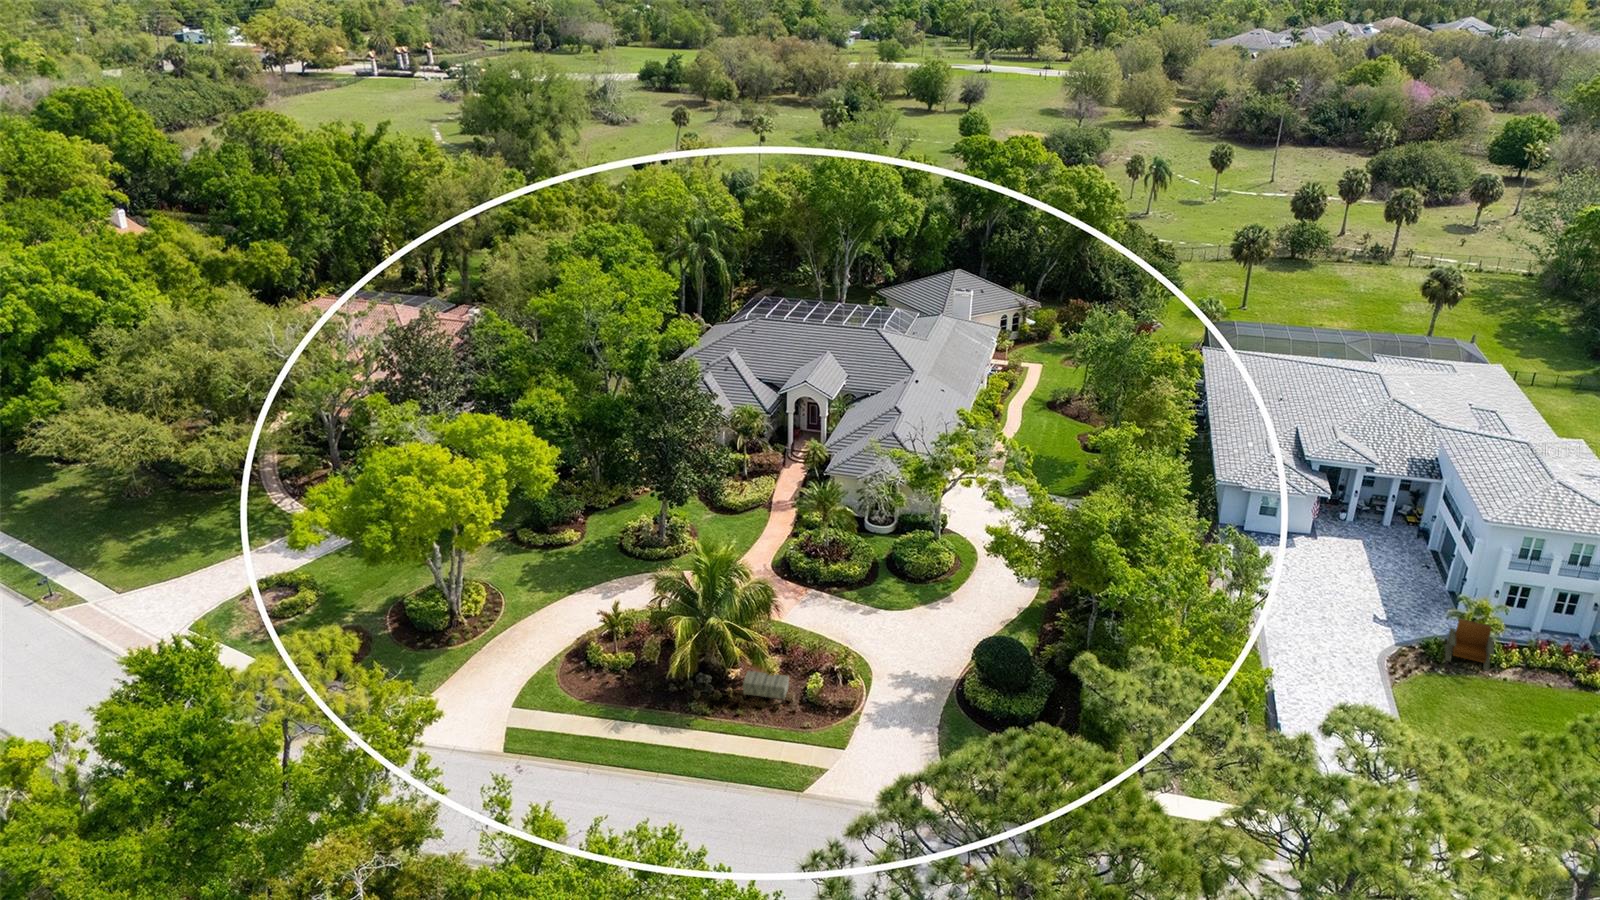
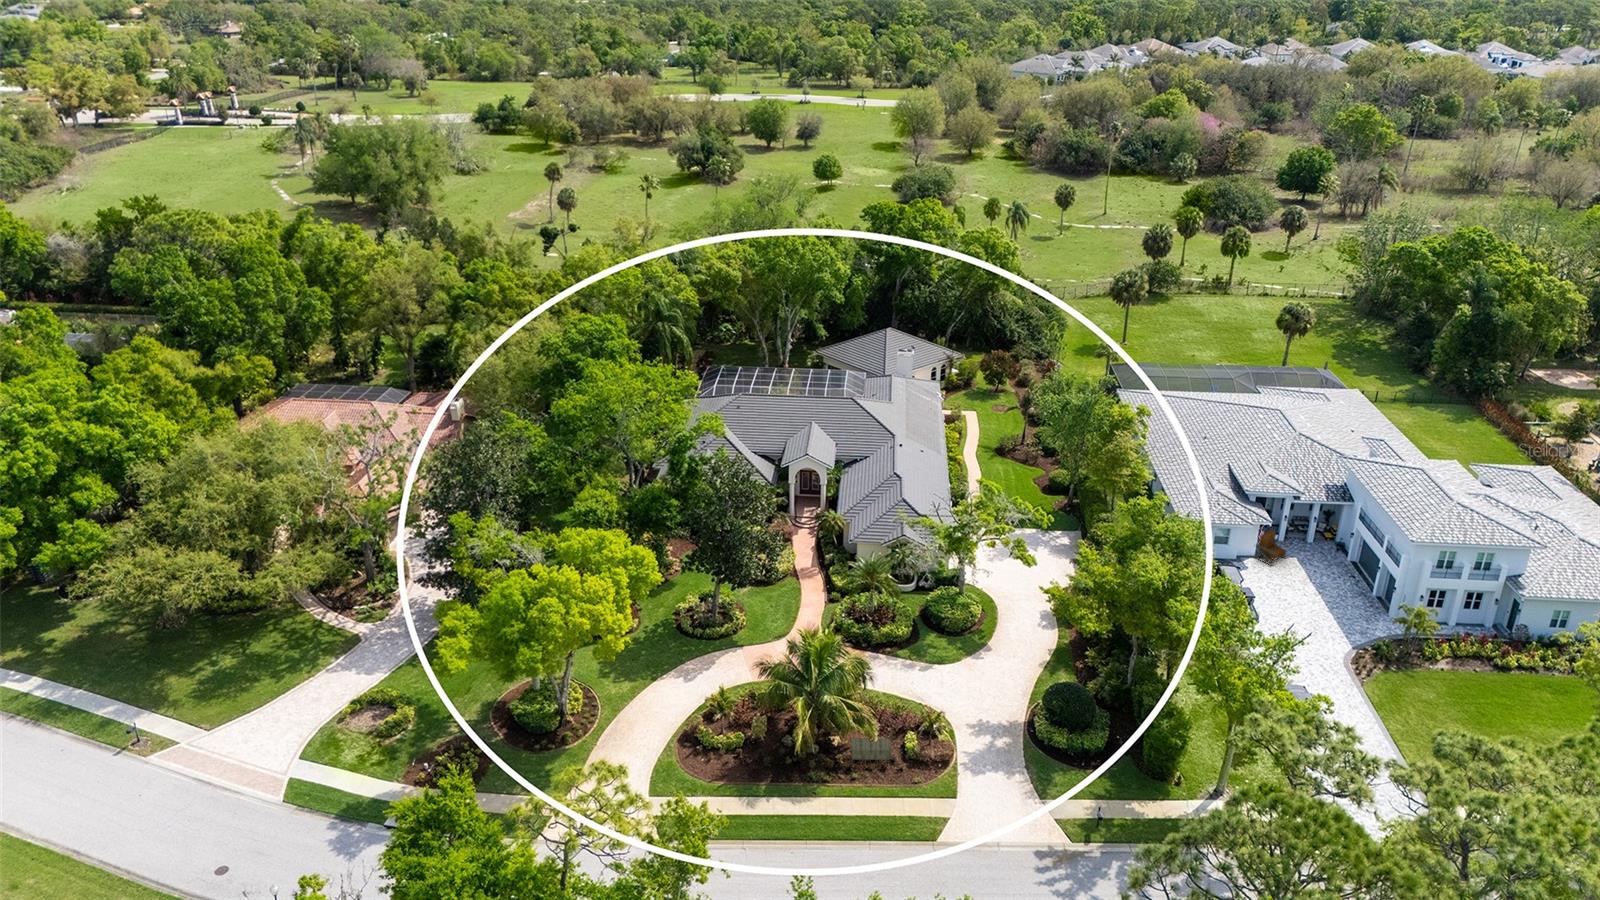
lounge chair: present [1445,619,1494,671] -> present [1254,530,1289,566]

